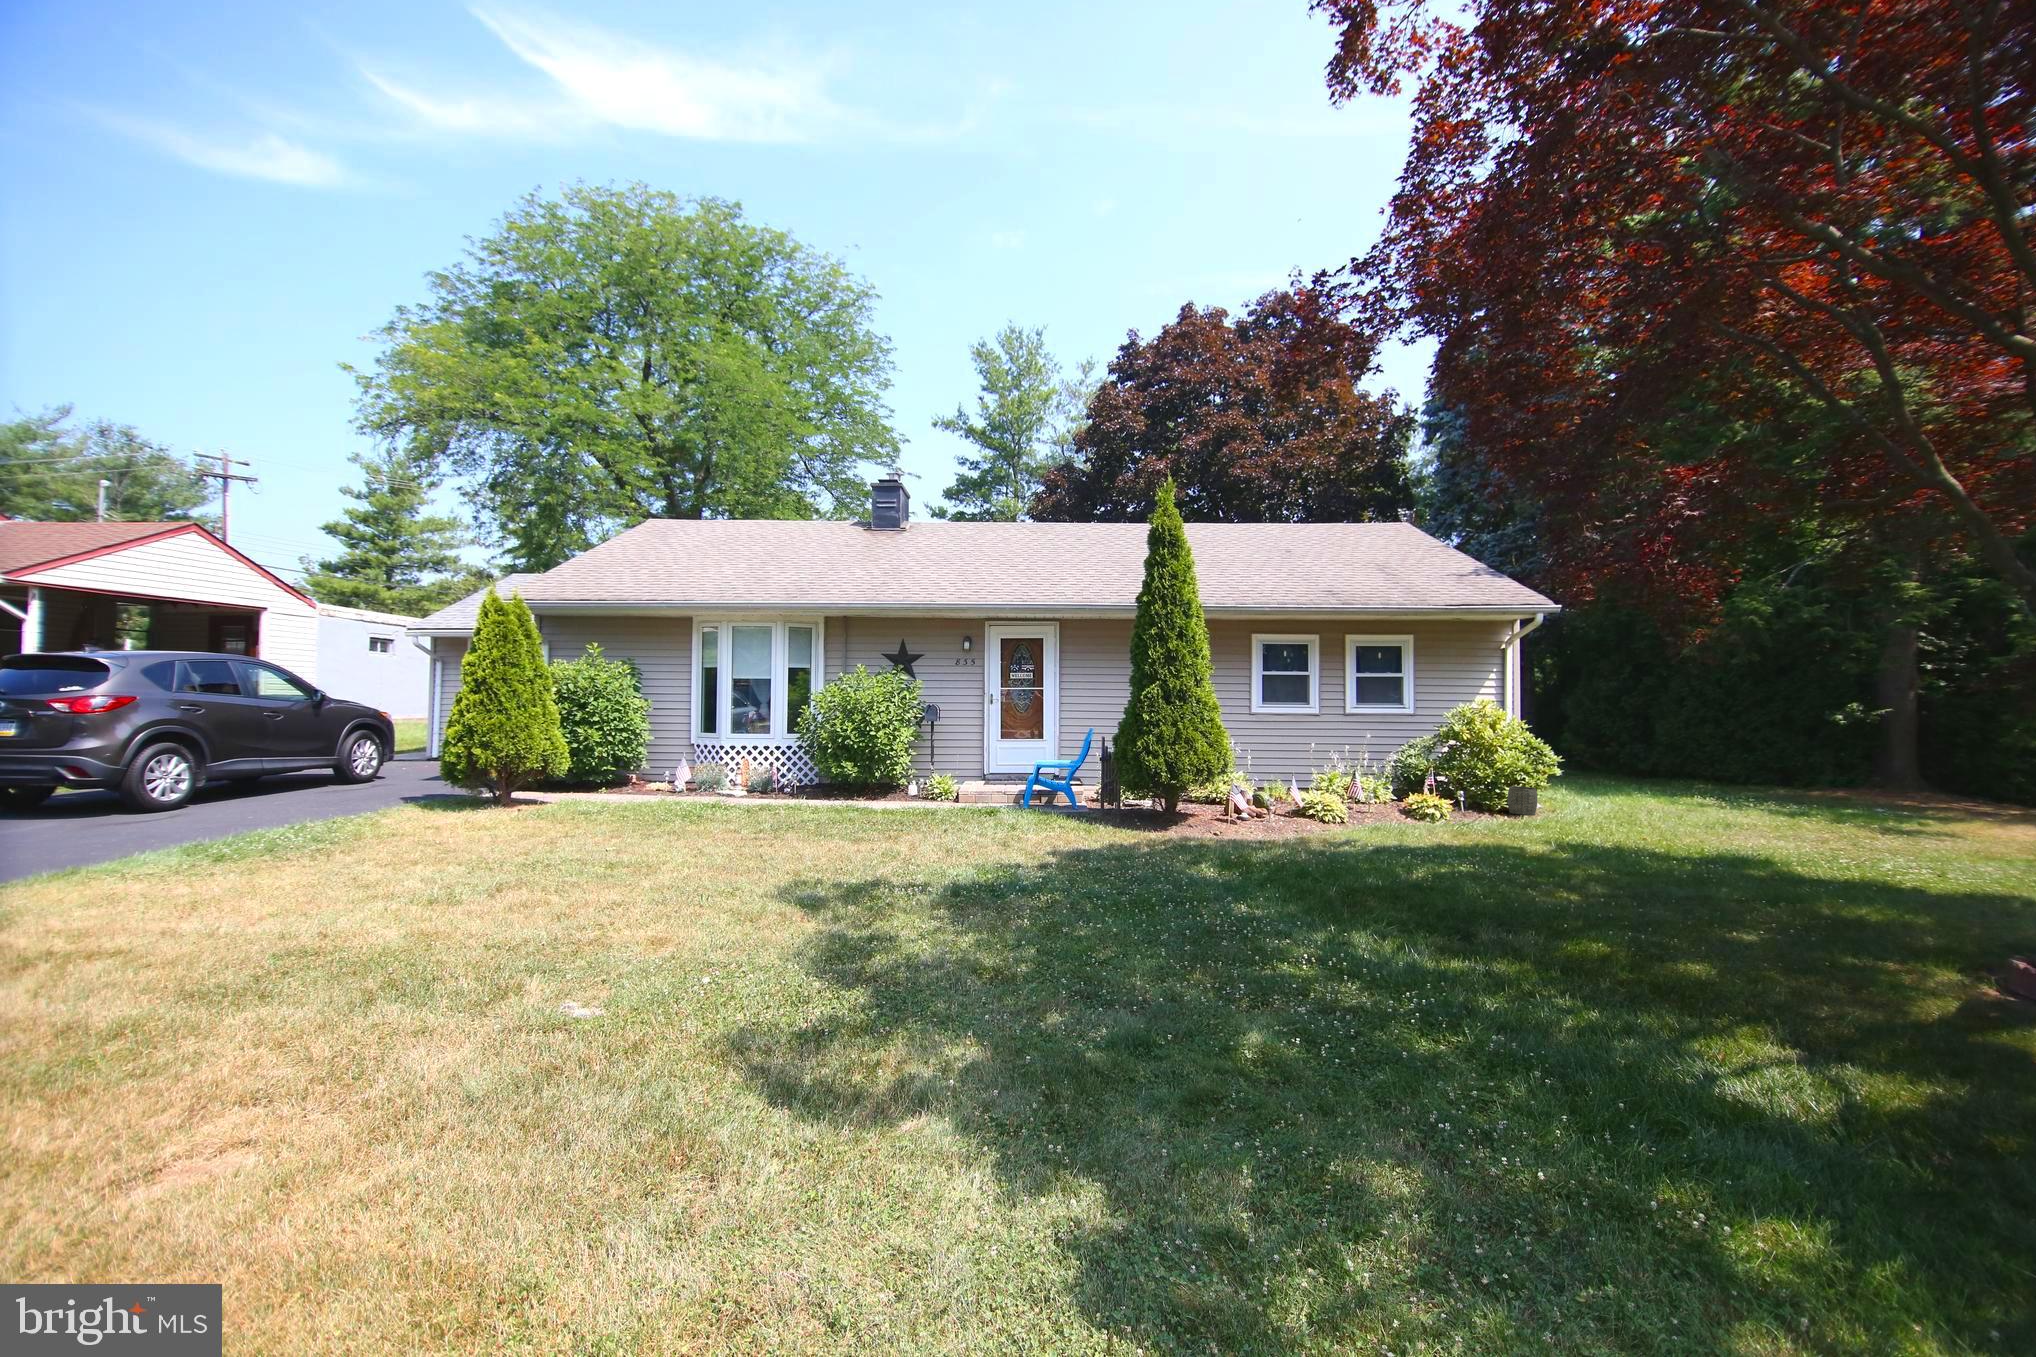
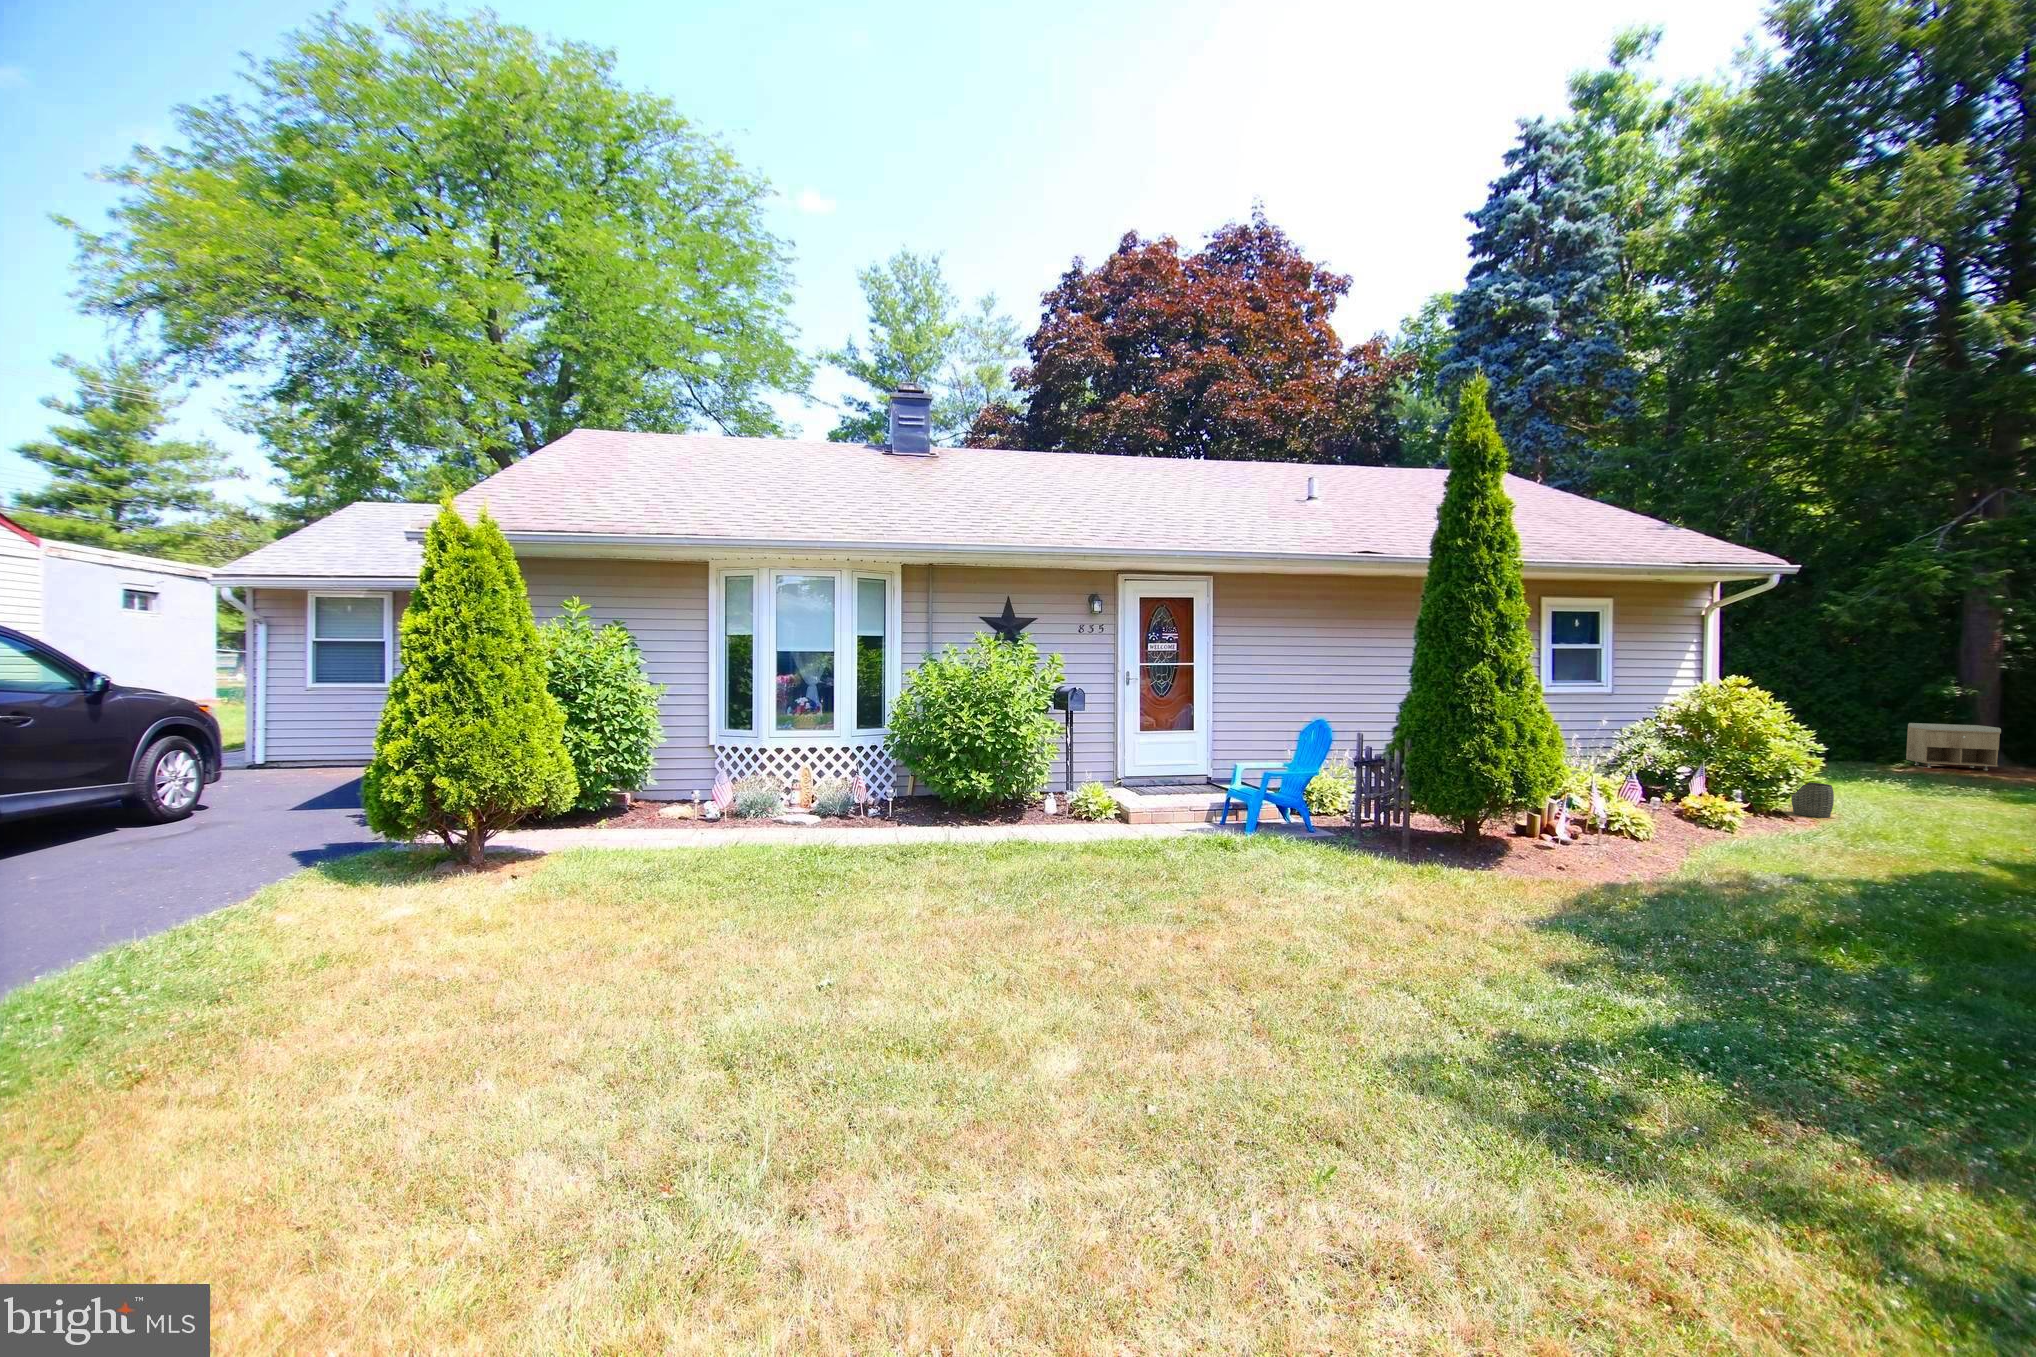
storage bench: none [1767,747,1844,791] -> present [1906,723,2001,770]

